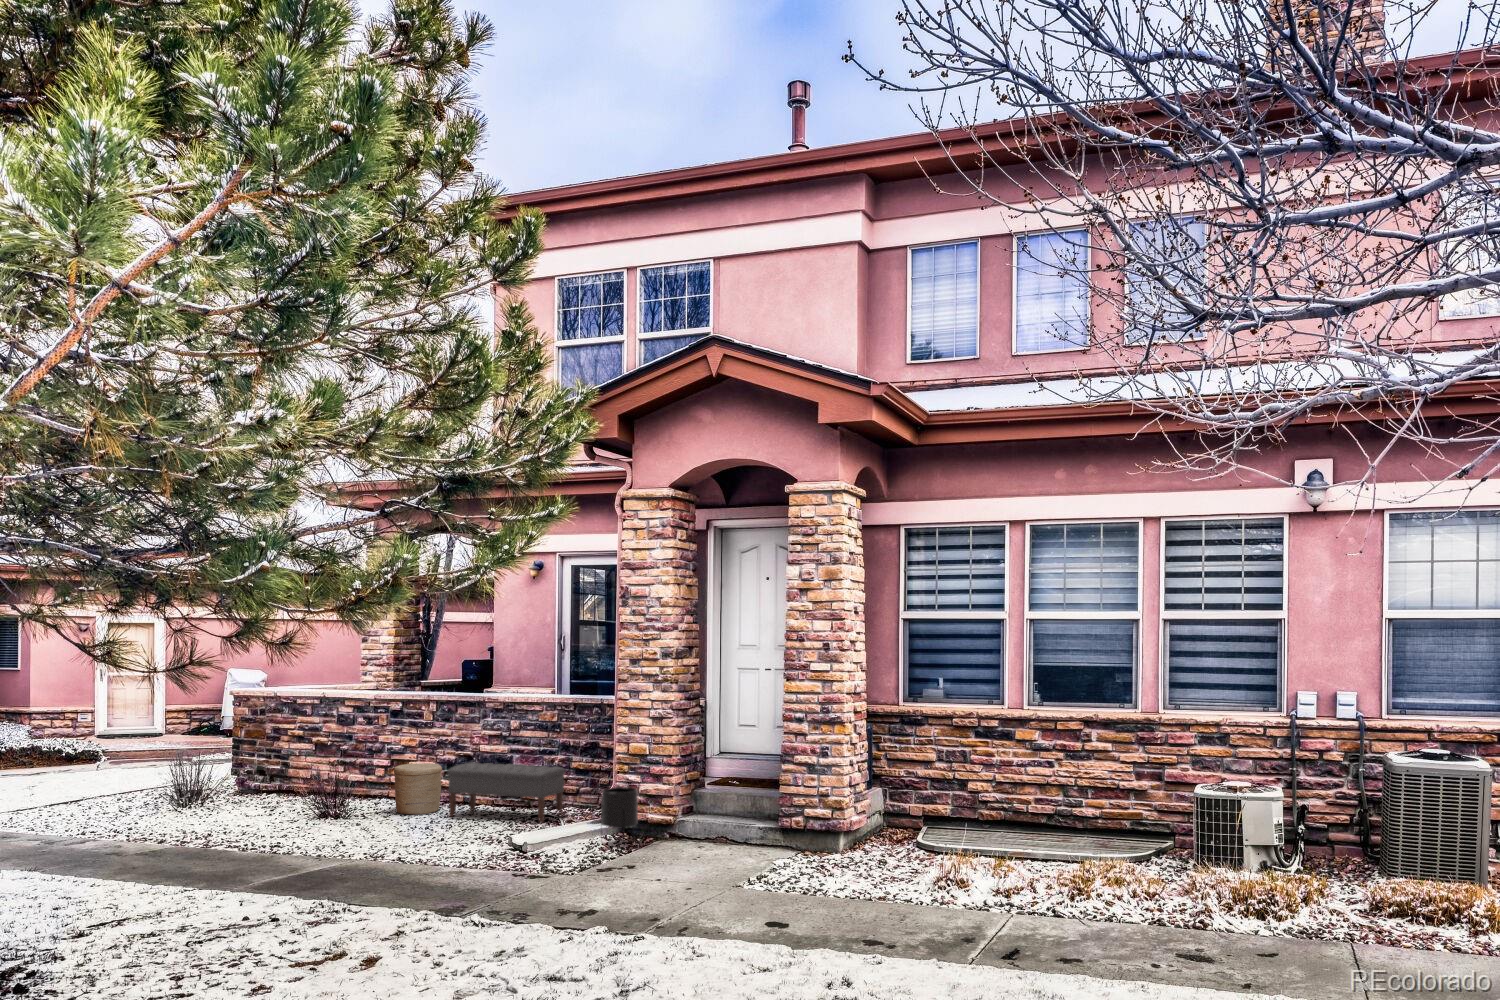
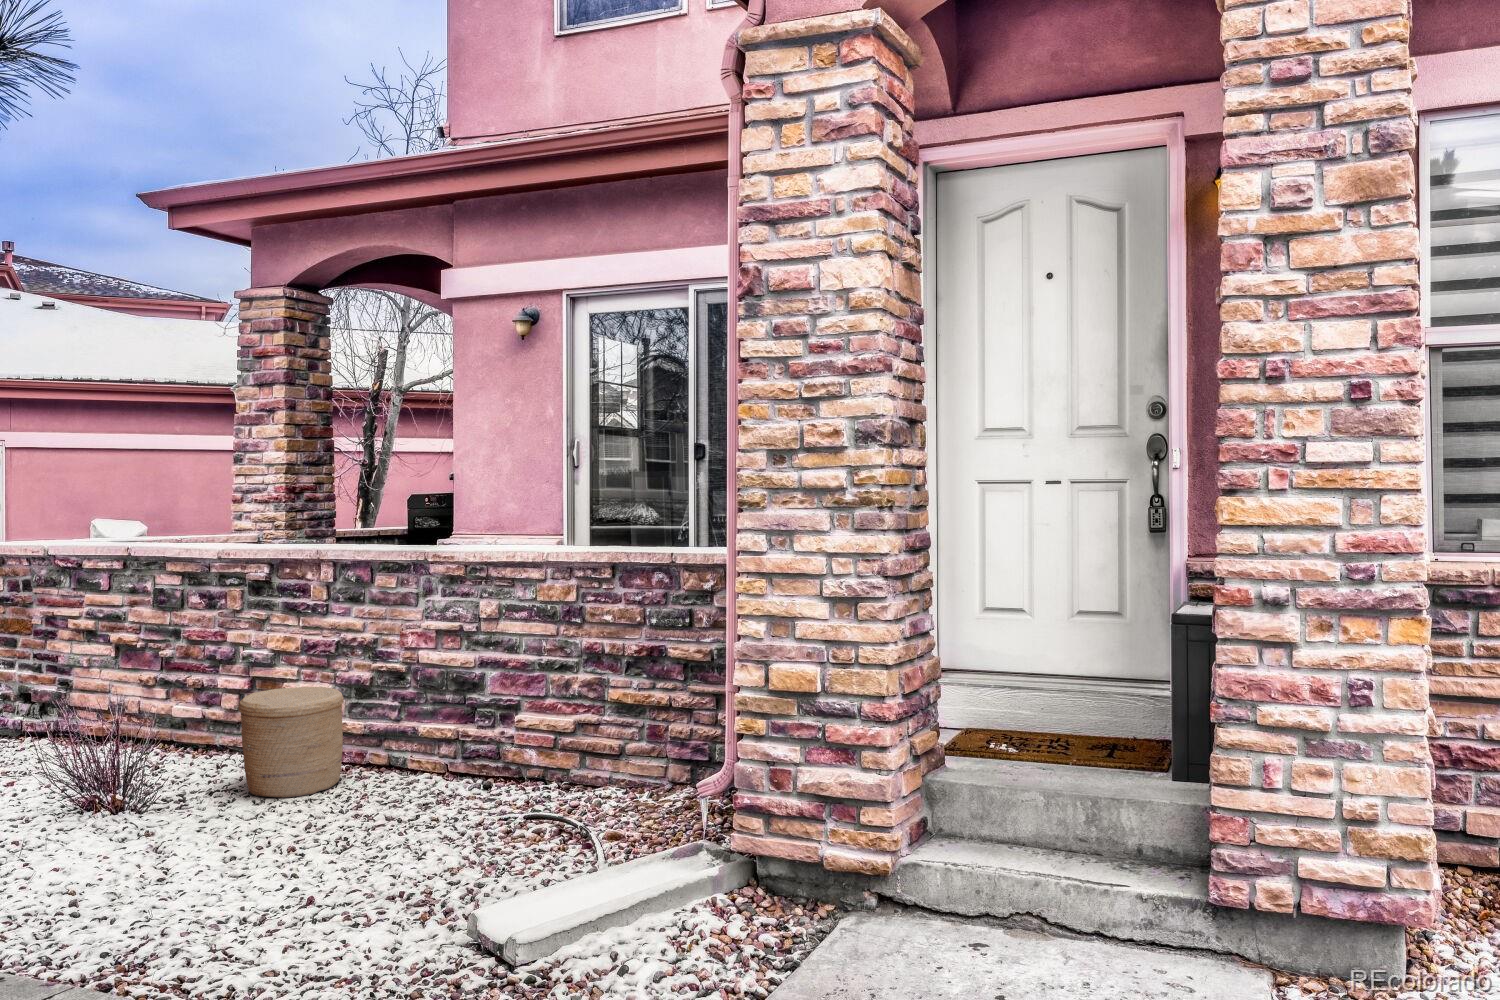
bench: present [448,762,565,823] -> none [345,687,599,830]
planter: present [601,787,638,829] -> none [703,774,801,941]

